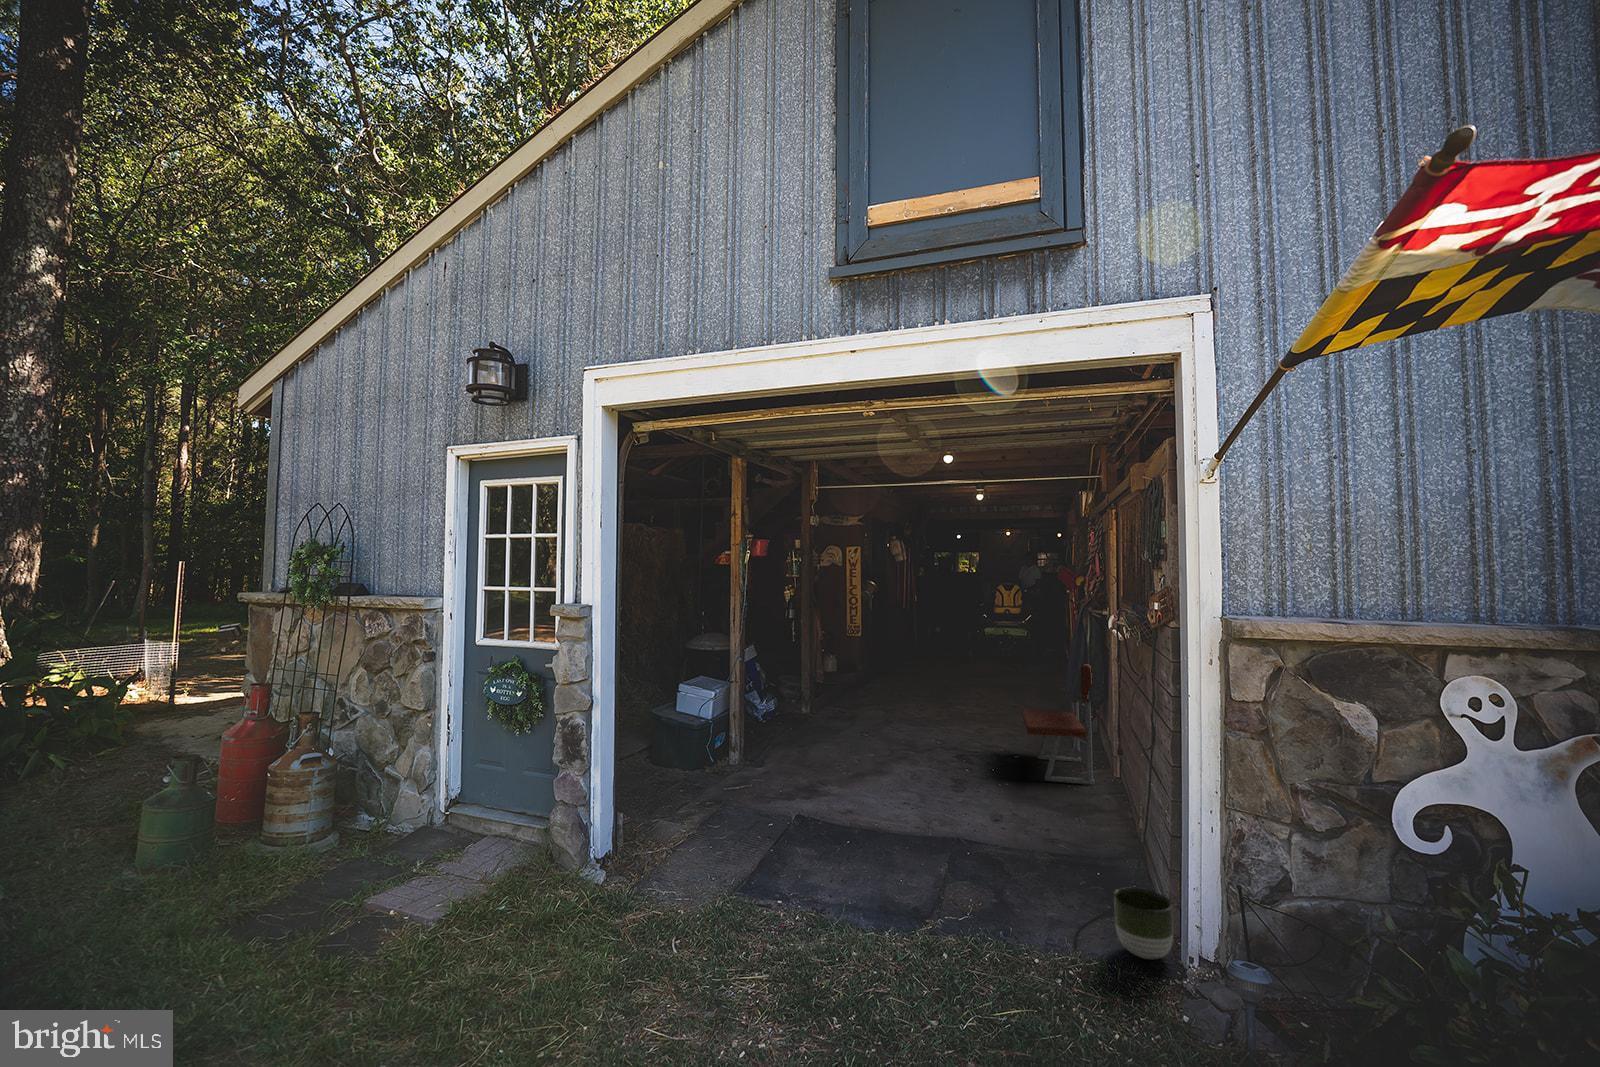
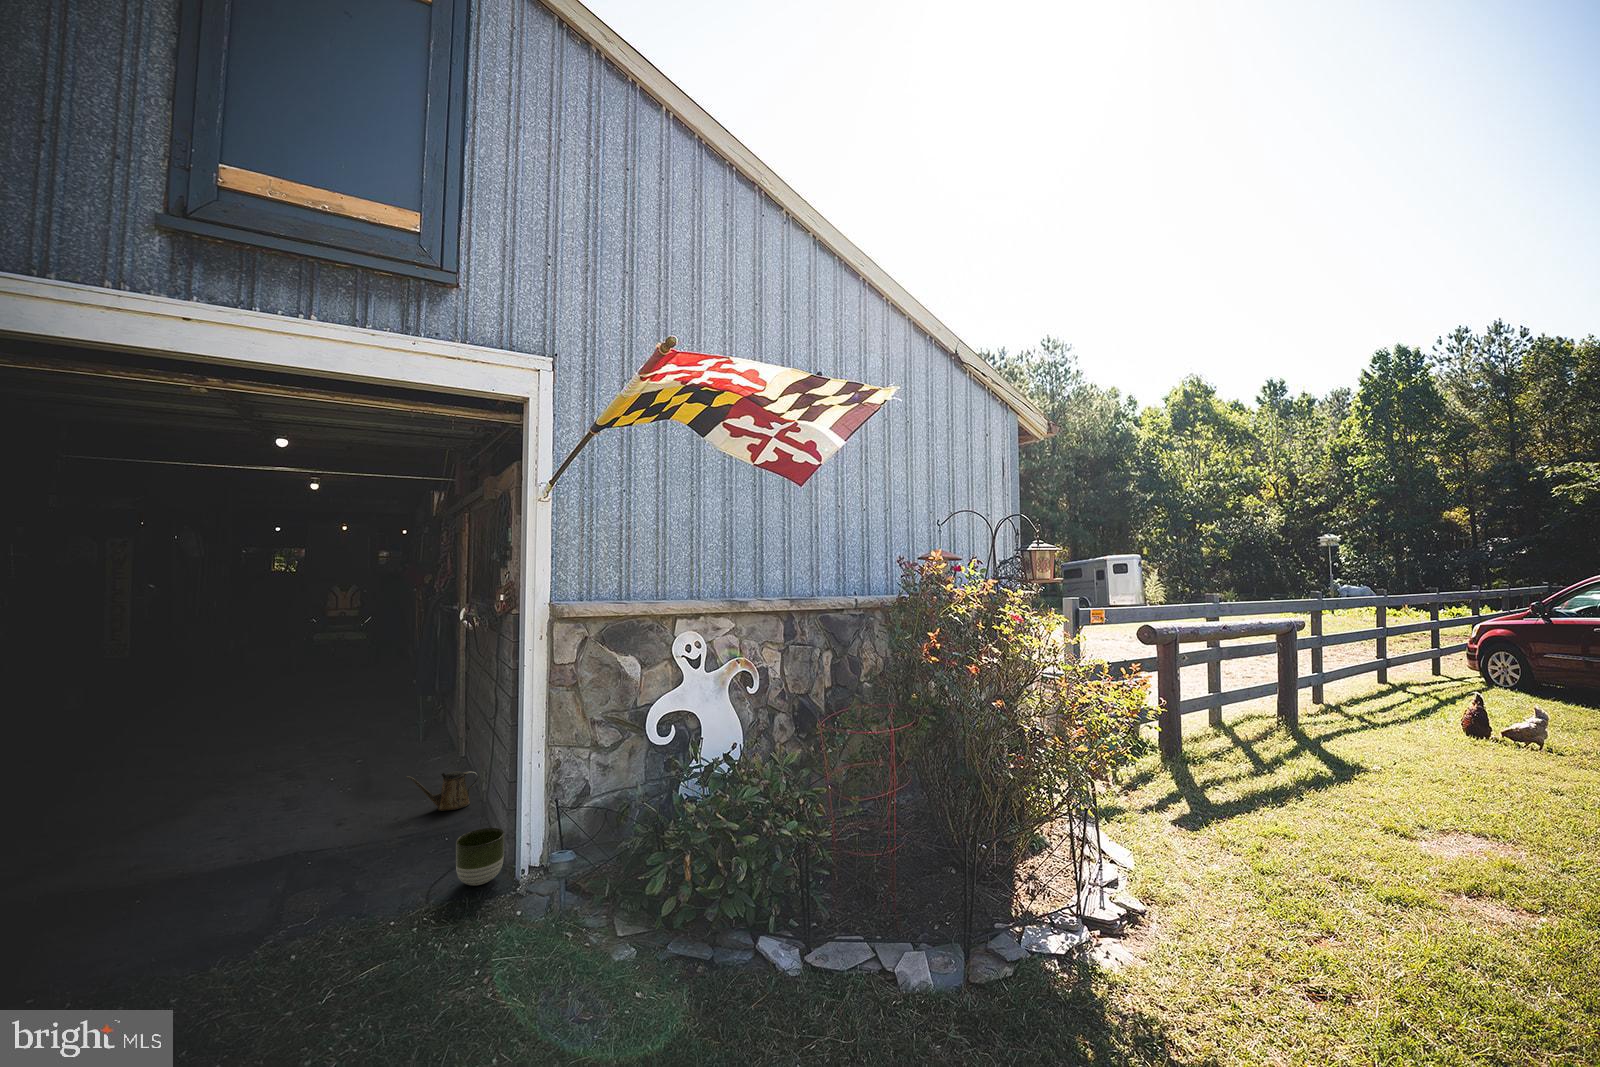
bench: present [1021,659,1095,784] -> none [373,642,451,764]
watering can: none [1056,798,1134,852] -> present [406,771,478,811]

